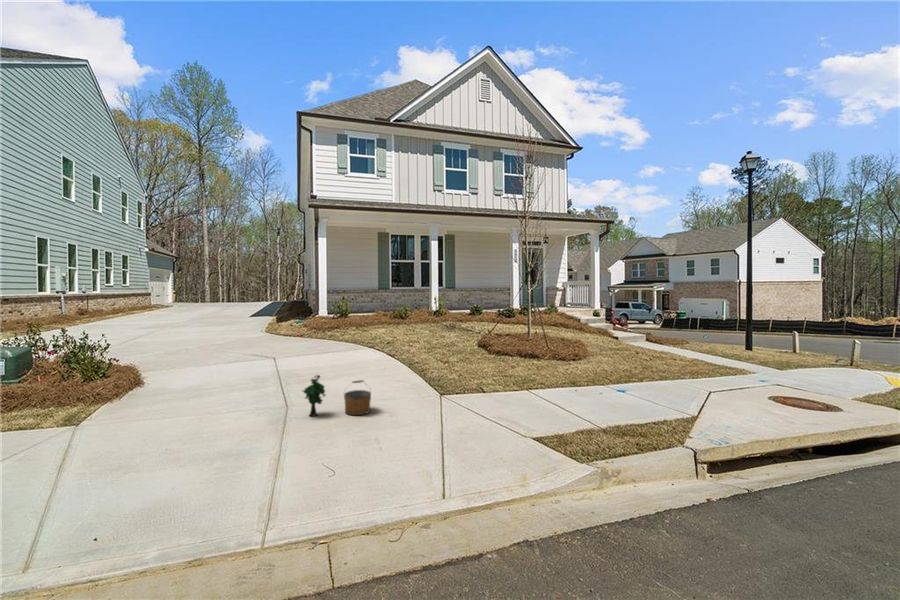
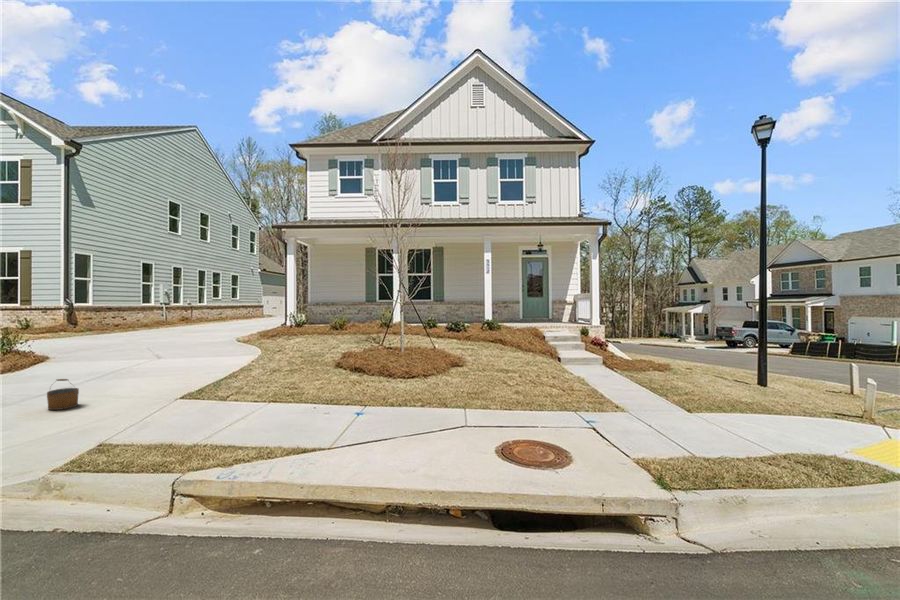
decorative plant: present [303,375,325,416] -> none [16,371,43,407]

